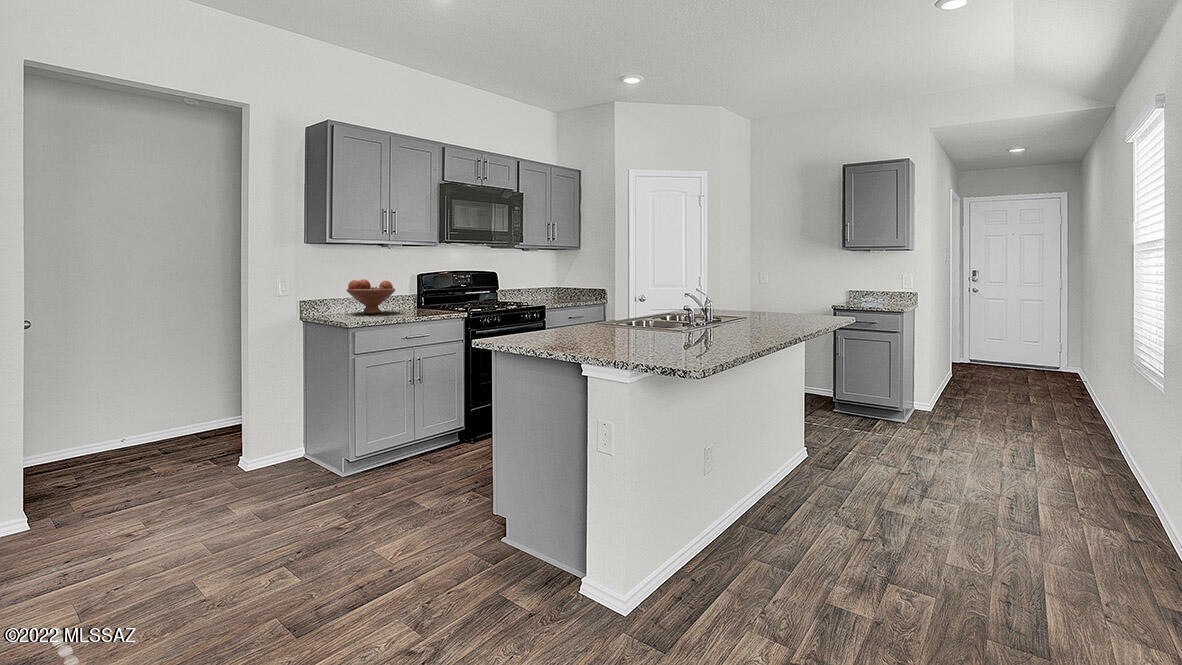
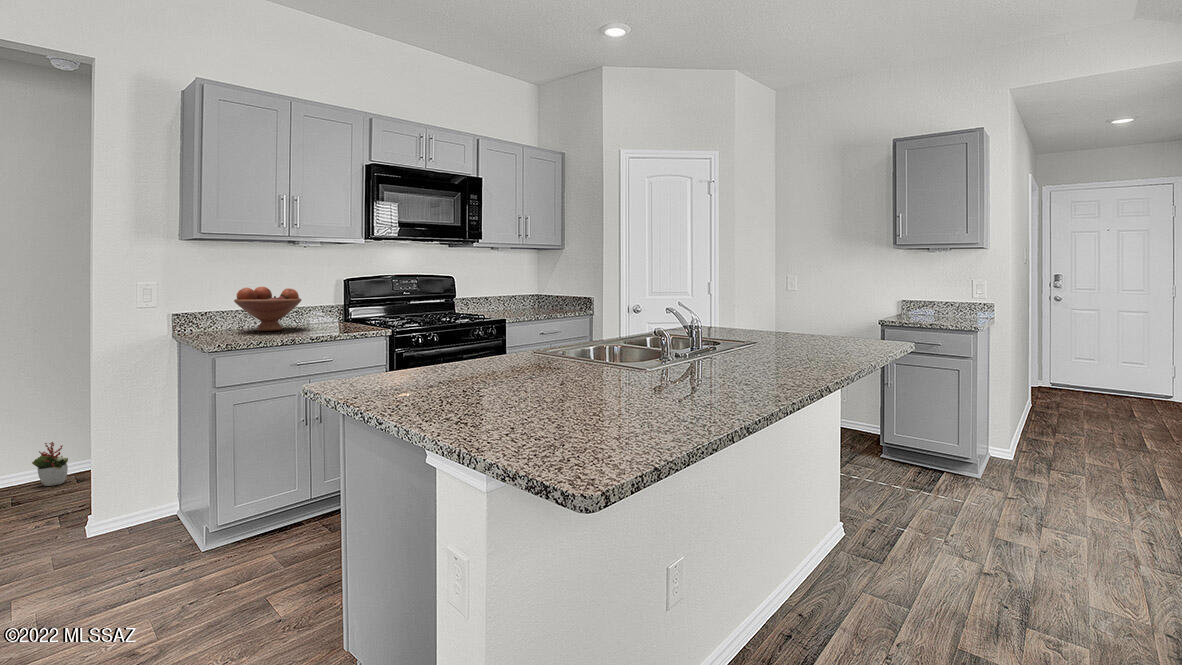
decorative plant: none [169,405,195,441] -> present [32,442,68,486]

